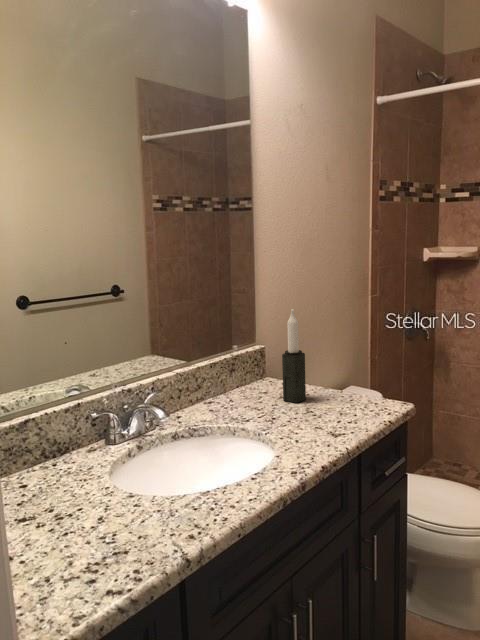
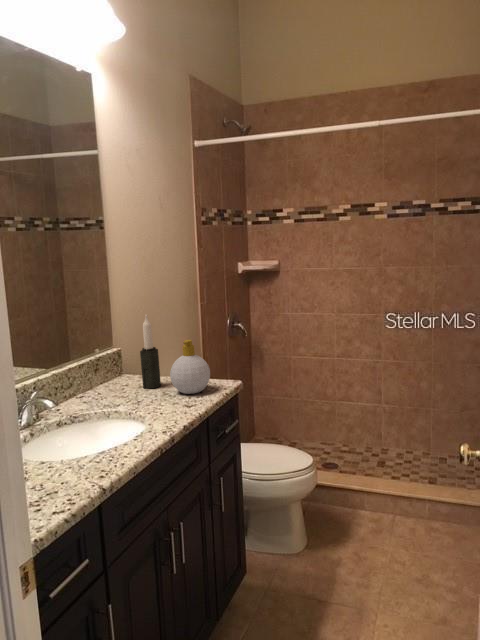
soap bottle: none [316,346,369,417] -> present [170,340,210,394]

